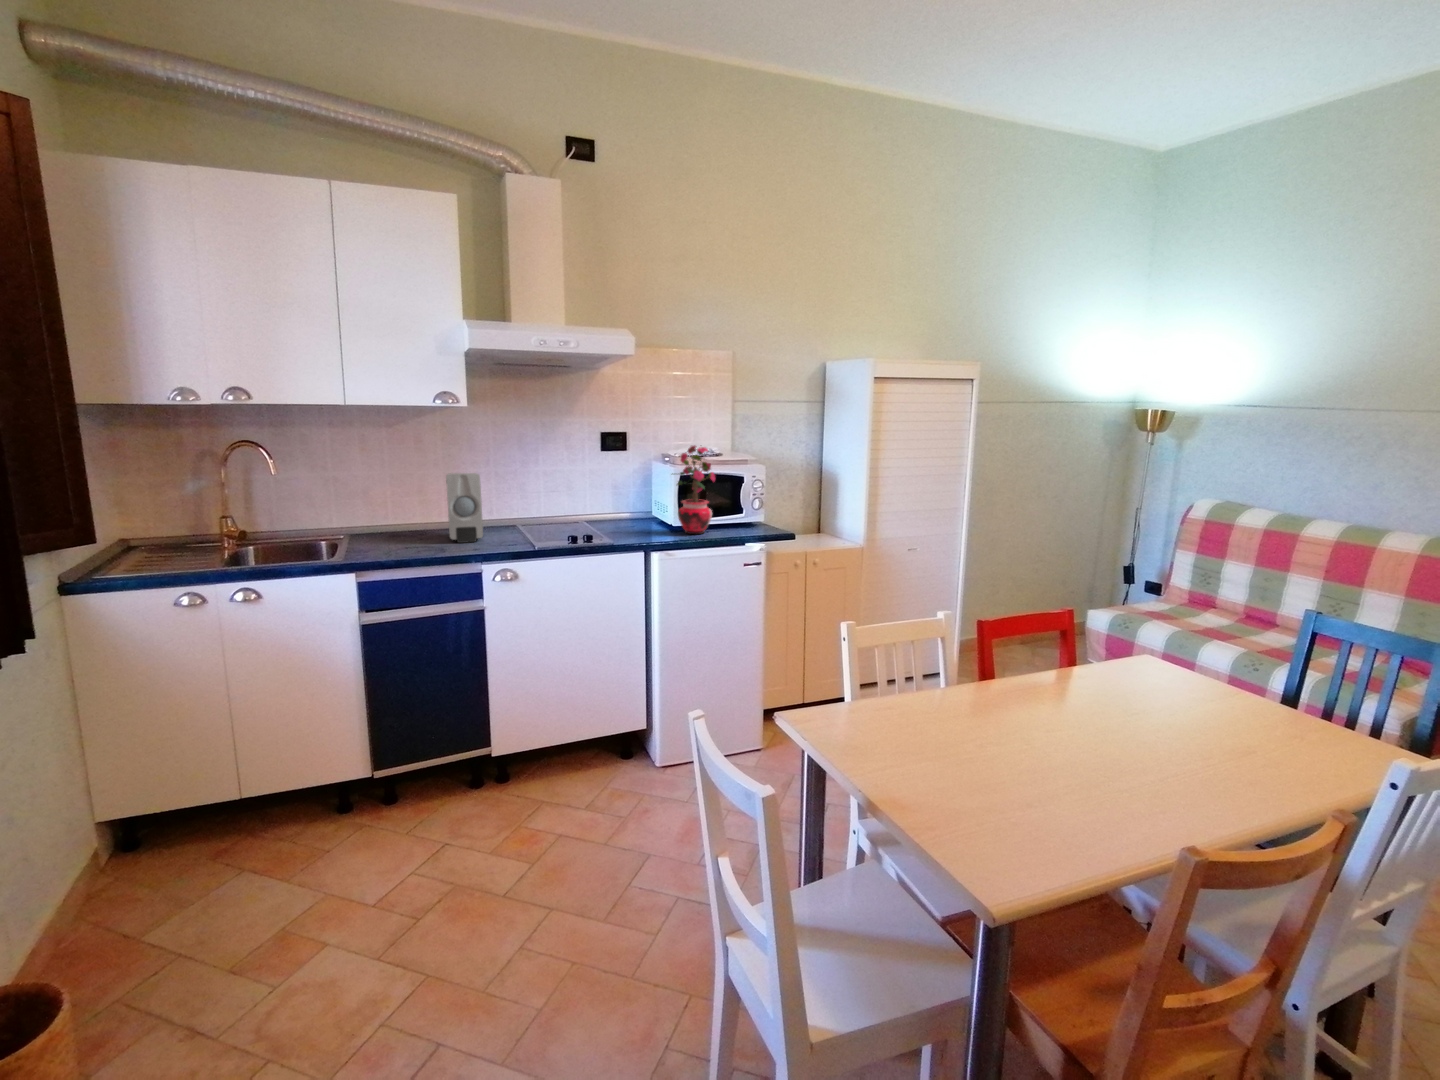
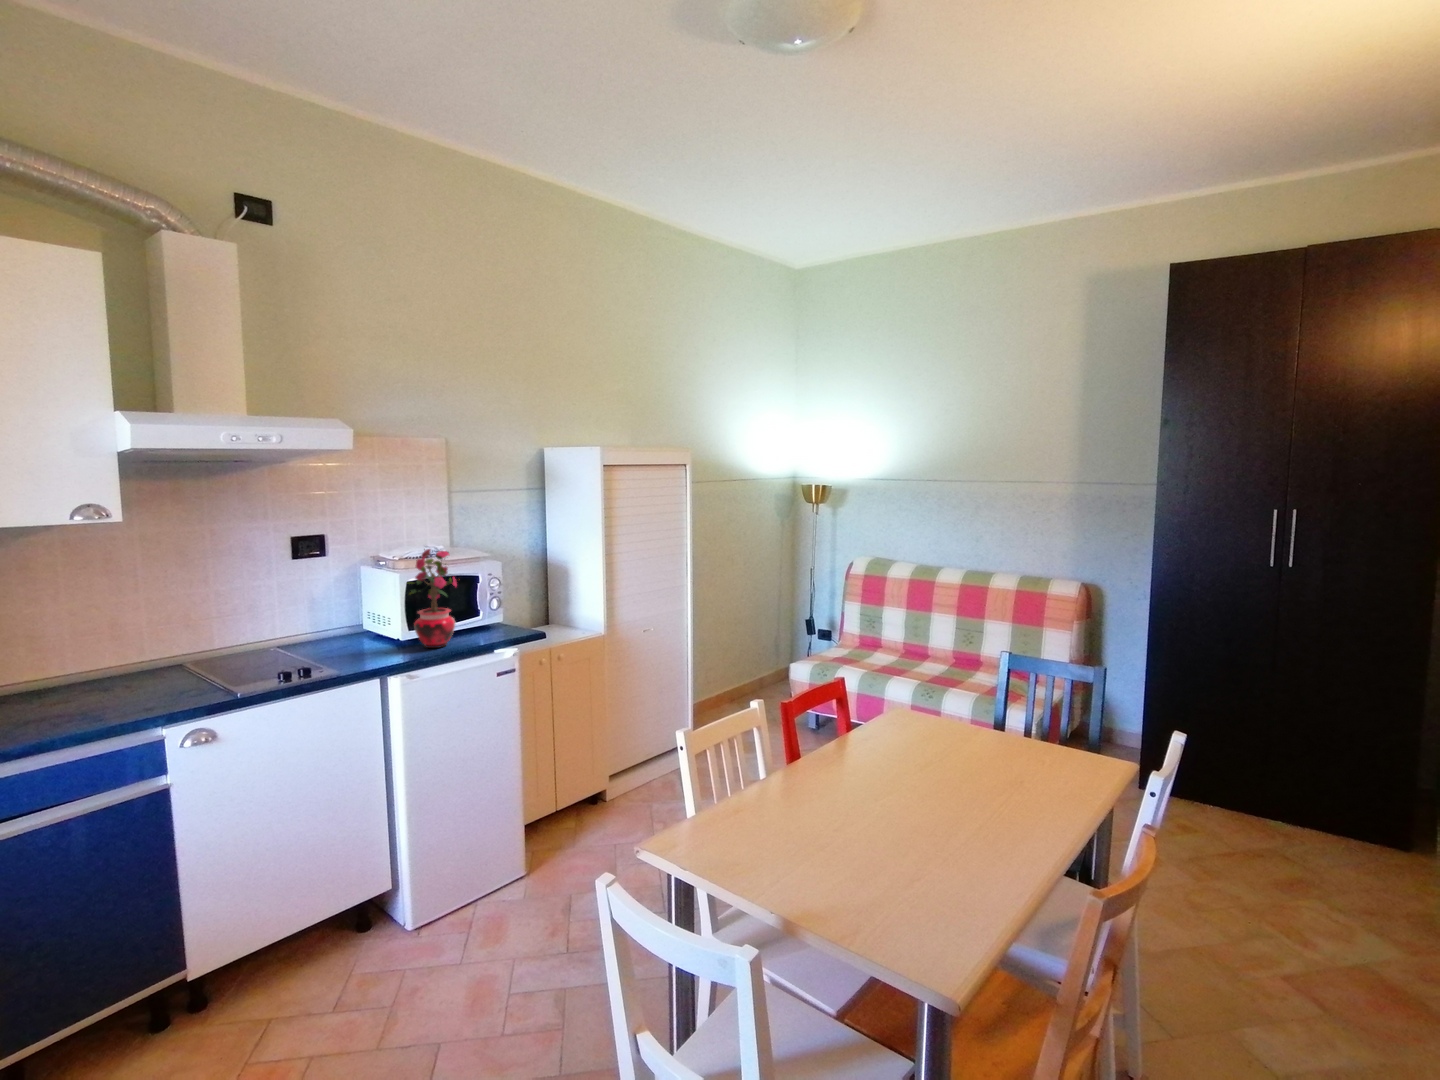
soap dispenser: present [446,473,483,543] -> none [80,606,151,703]

